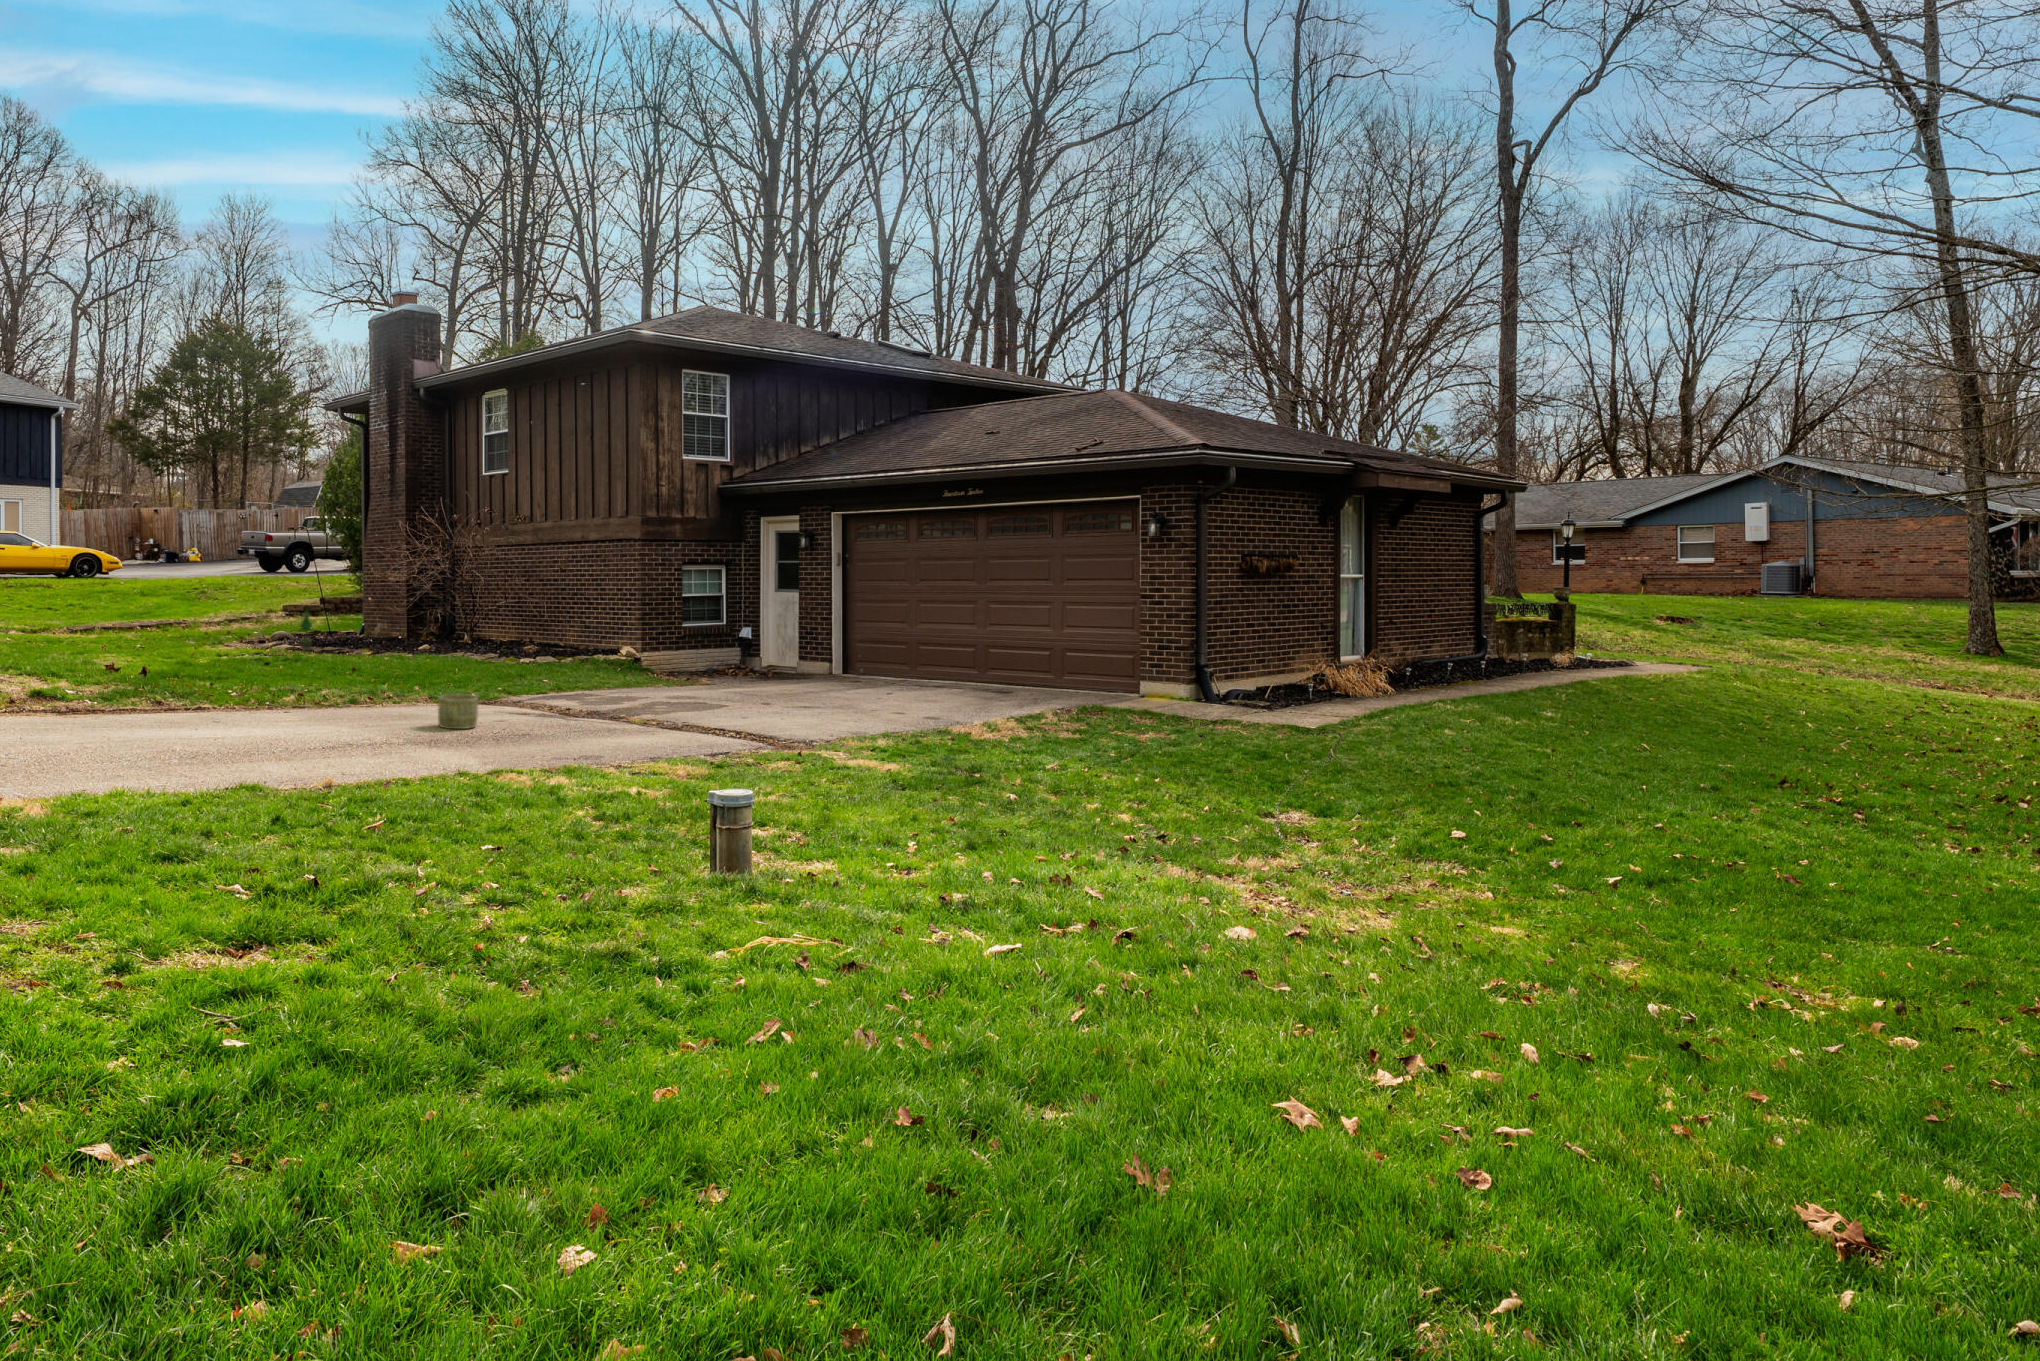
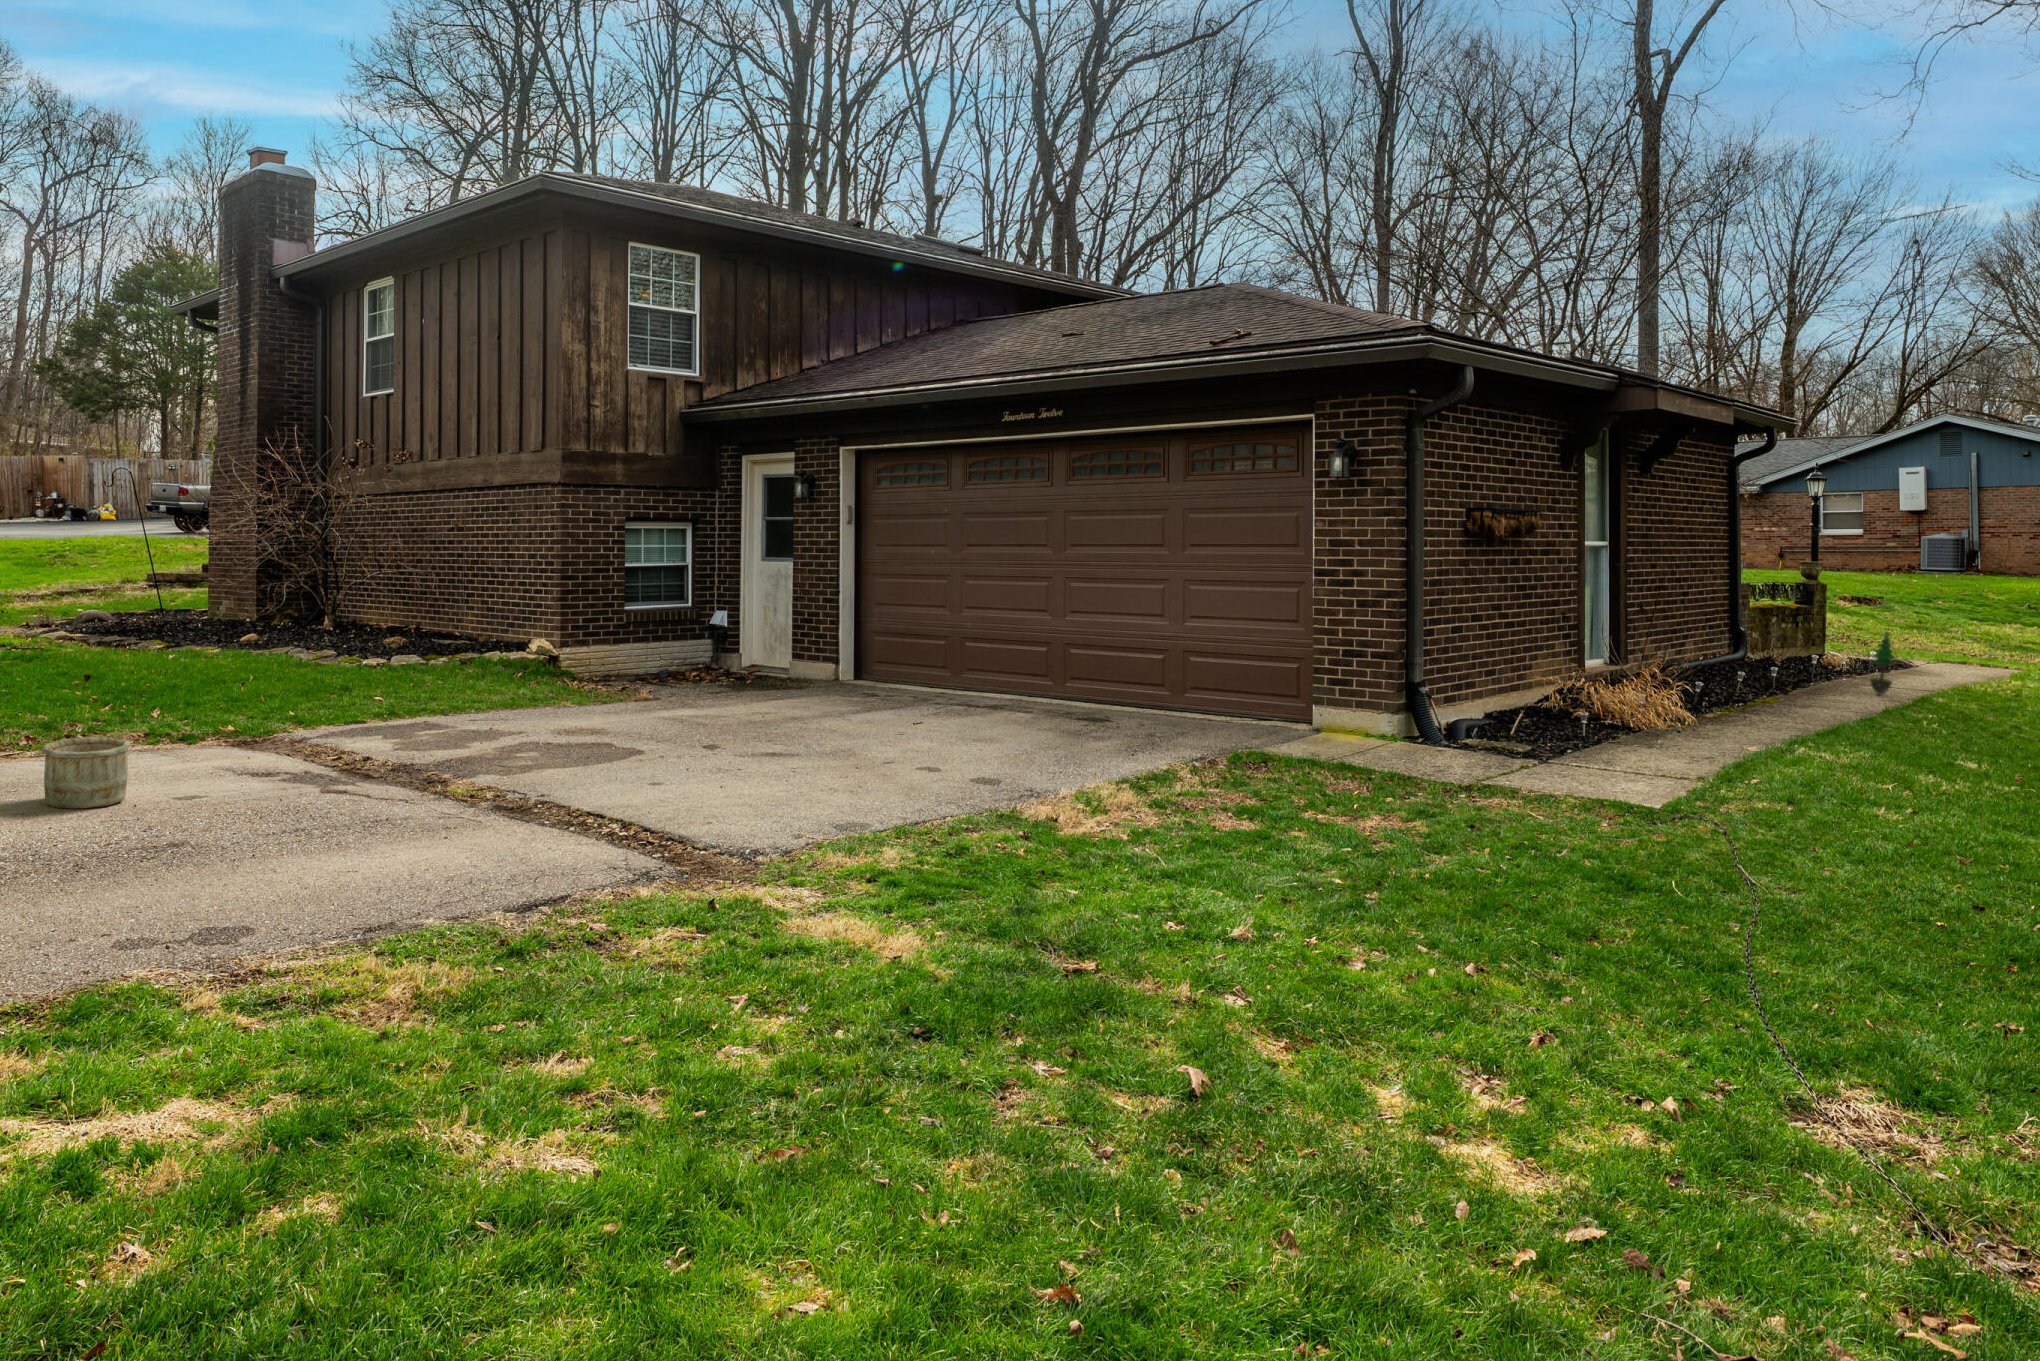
potted tree: present [299,611,312,650] -> present [1870,633,1895,694]

